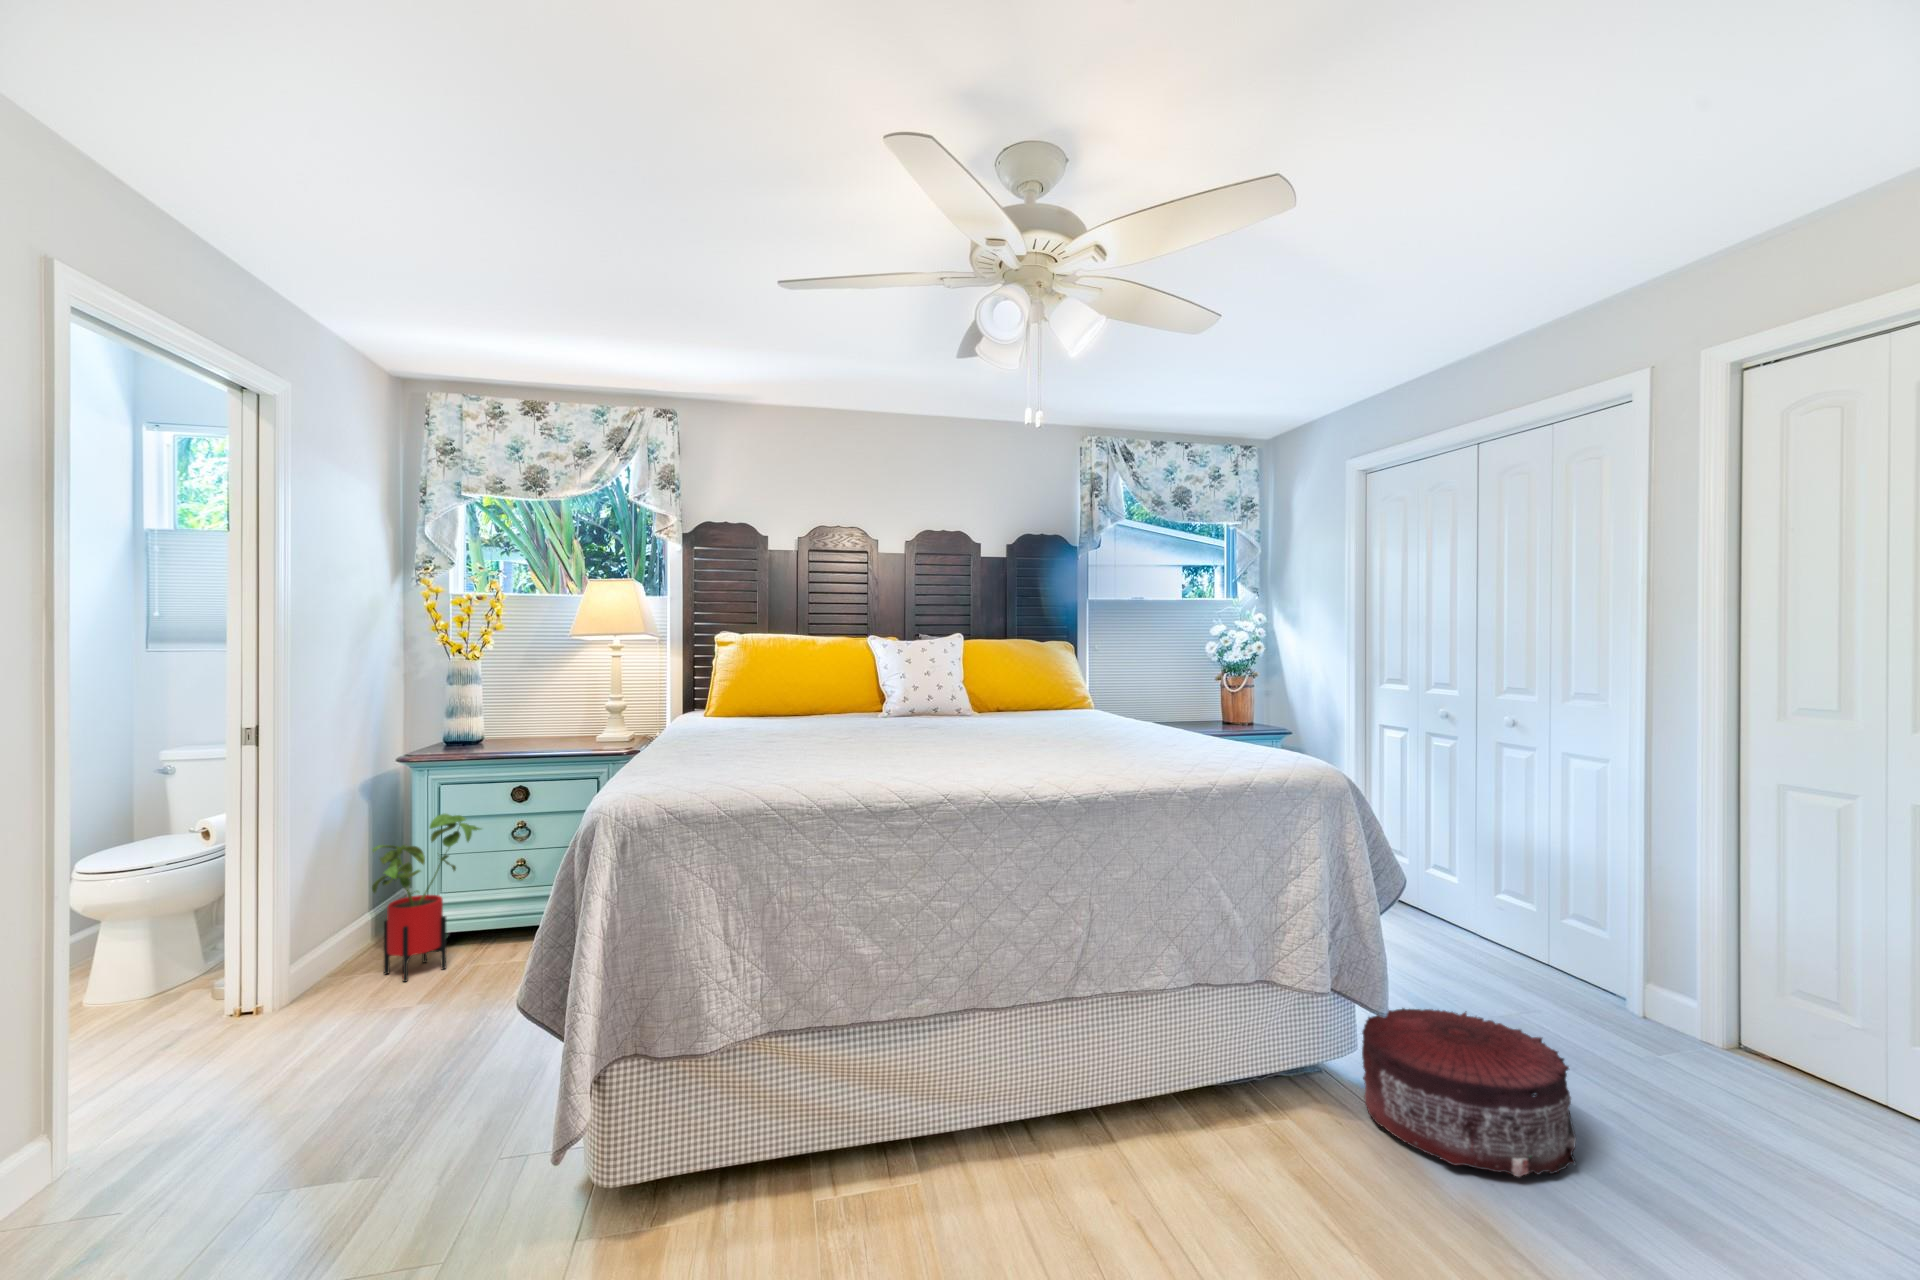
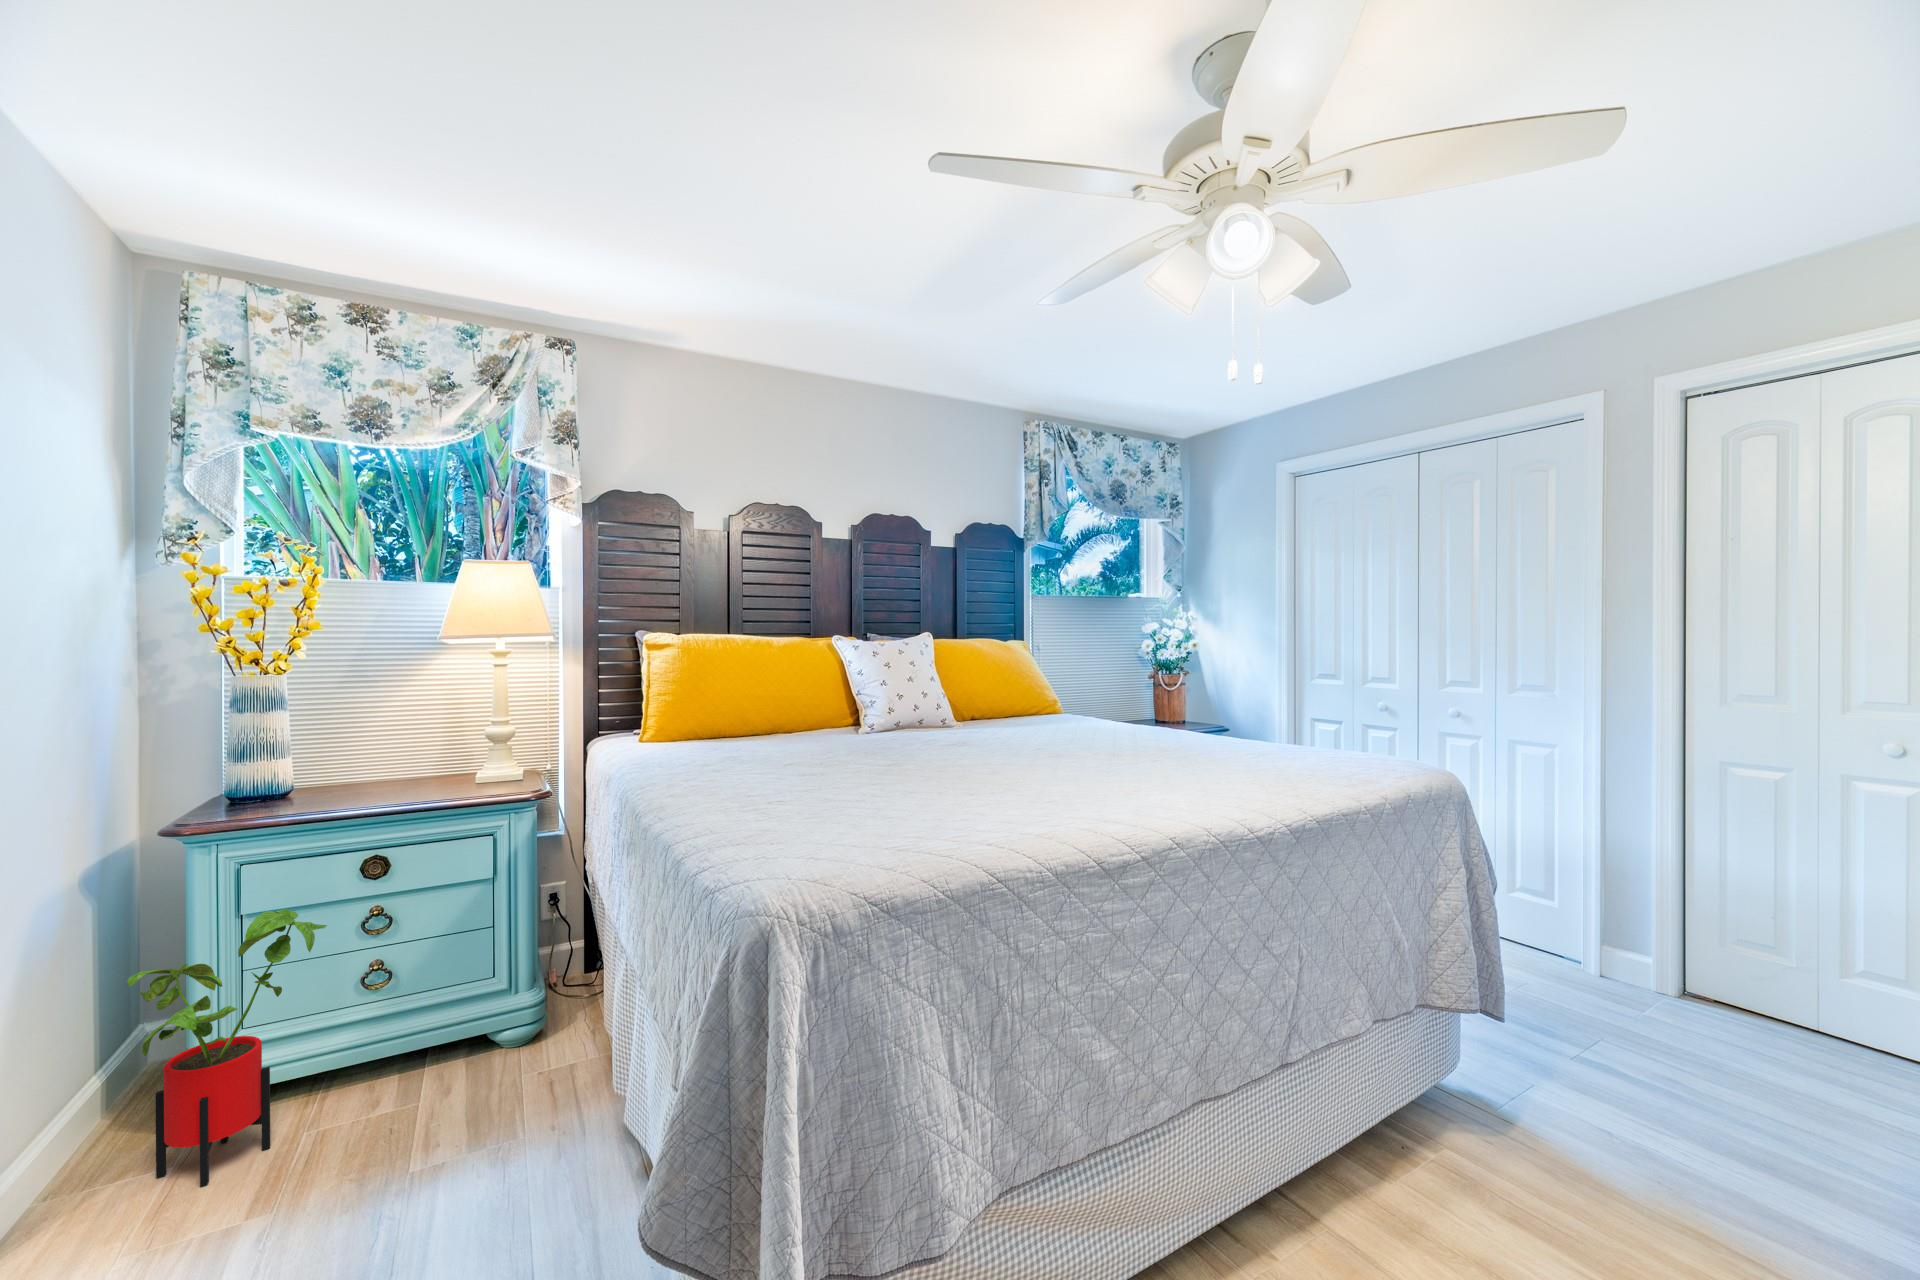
pouf: present [1362,1008,1576,1177] -> none [1519,1020,1773,1202]

